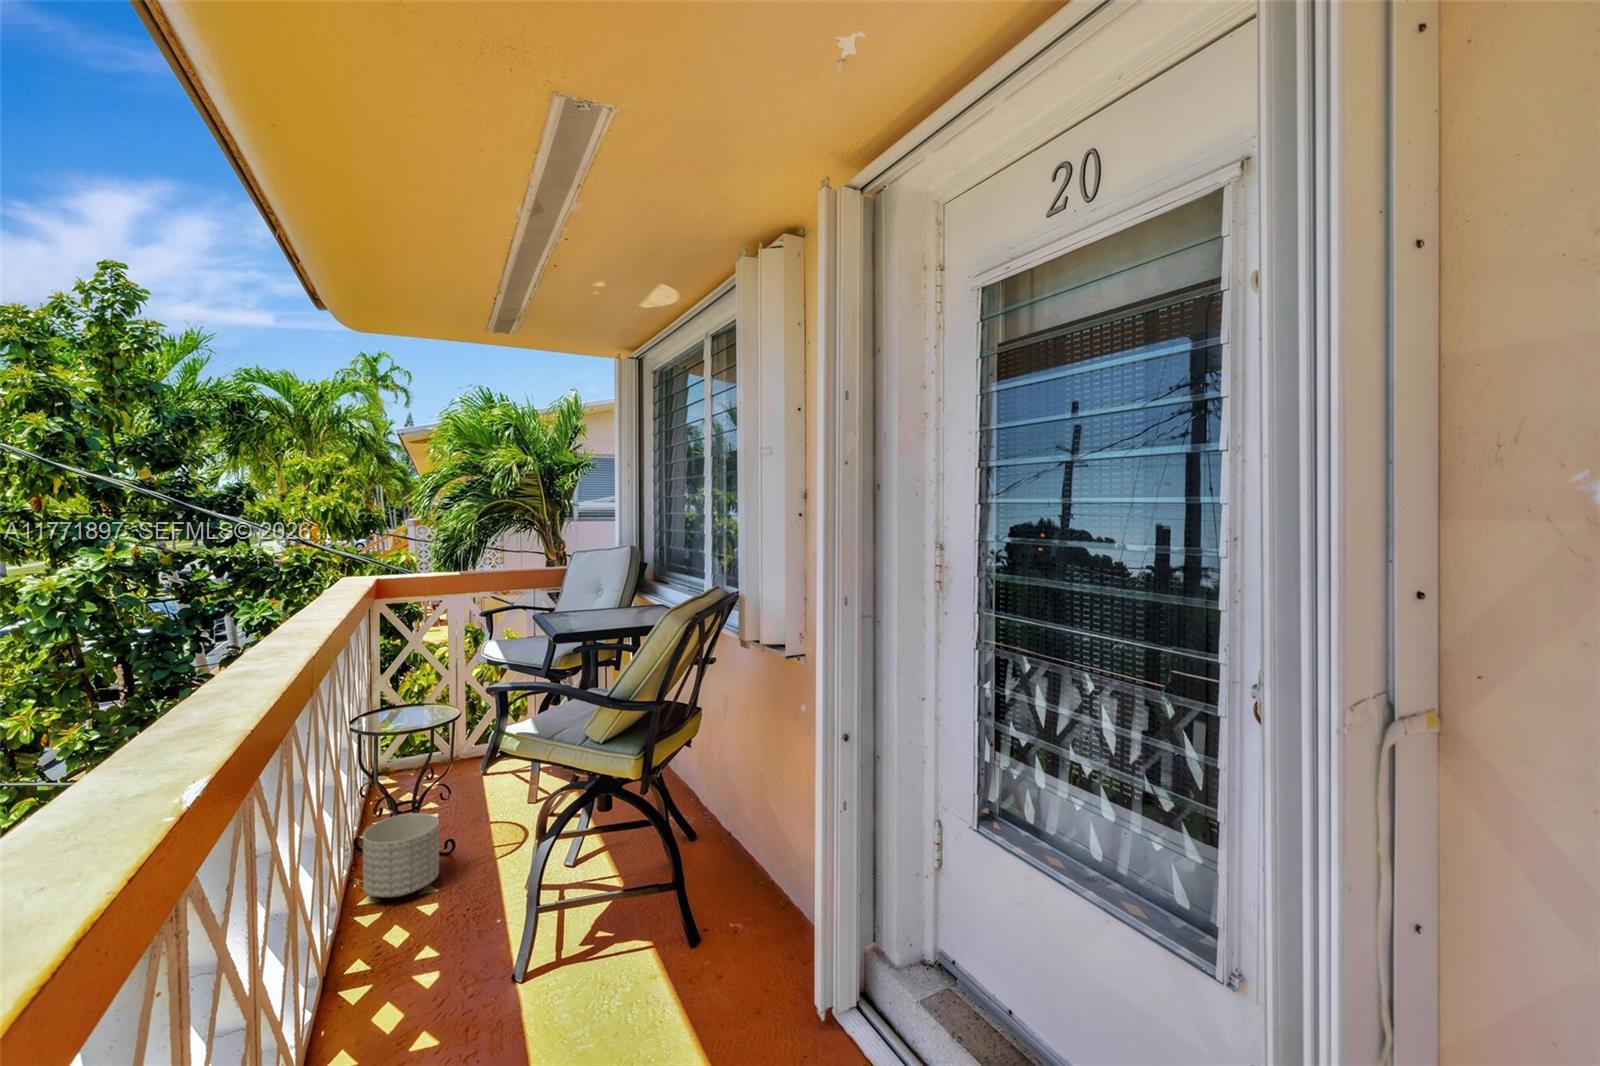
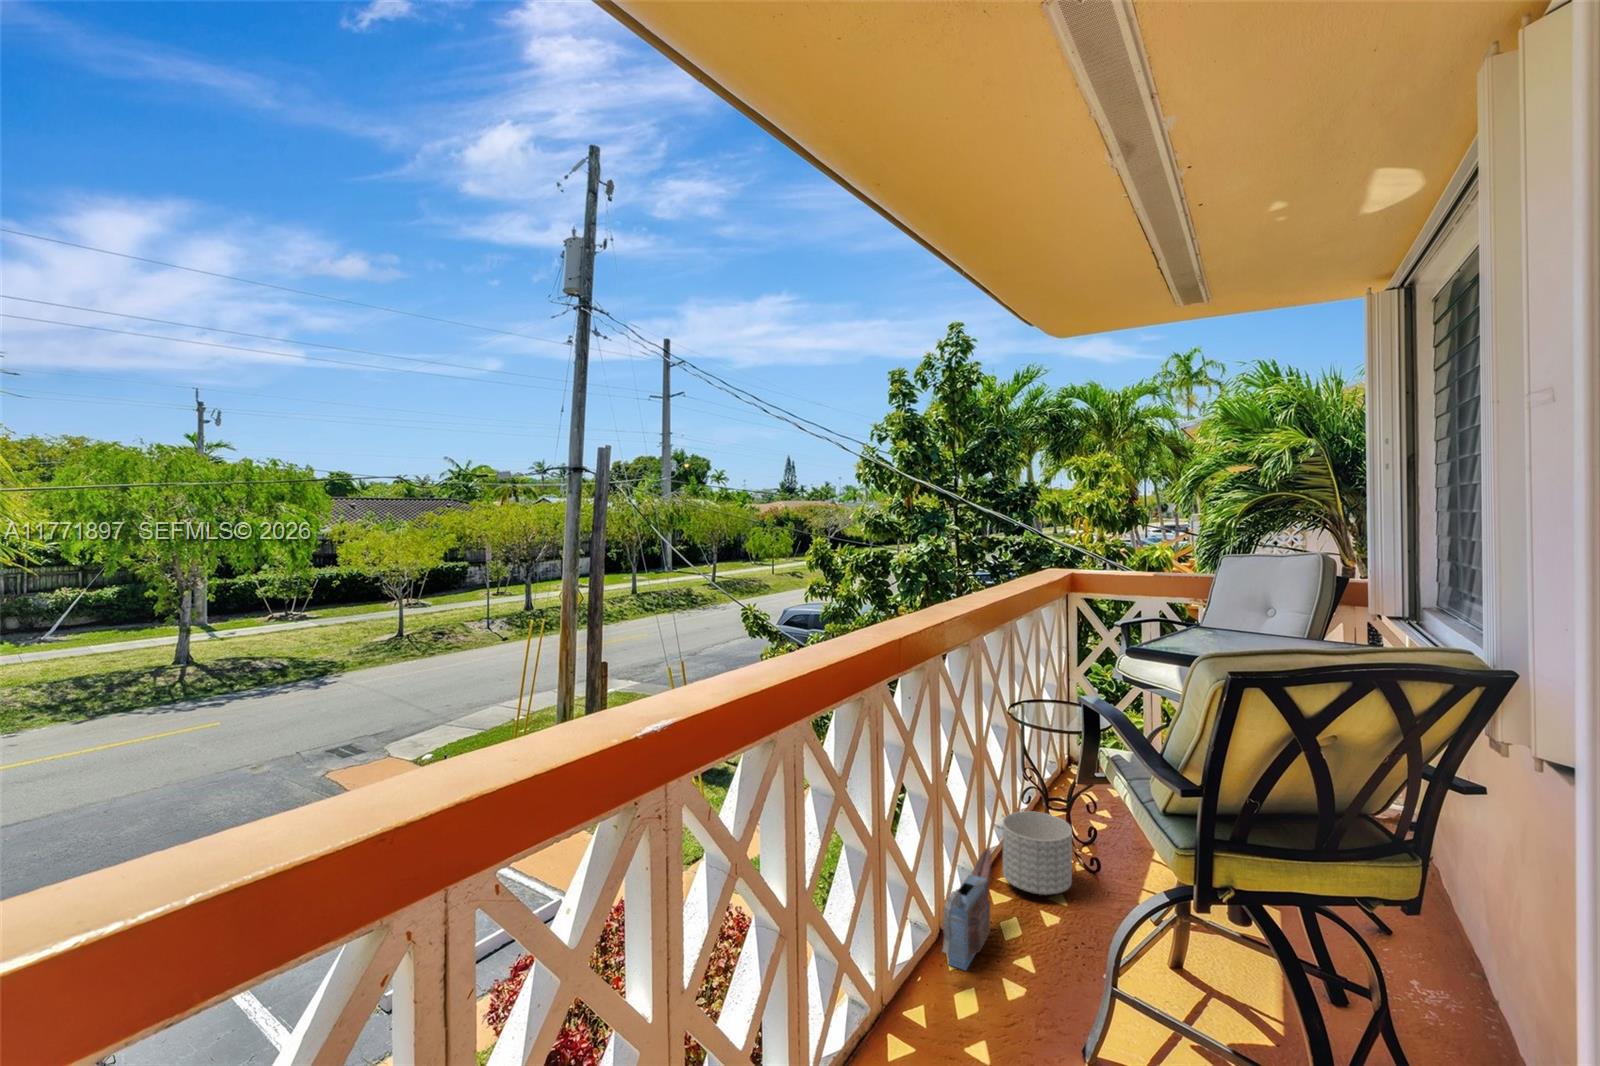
watering can: none [335,866,383,1002] -> present [942,849,991,970]

